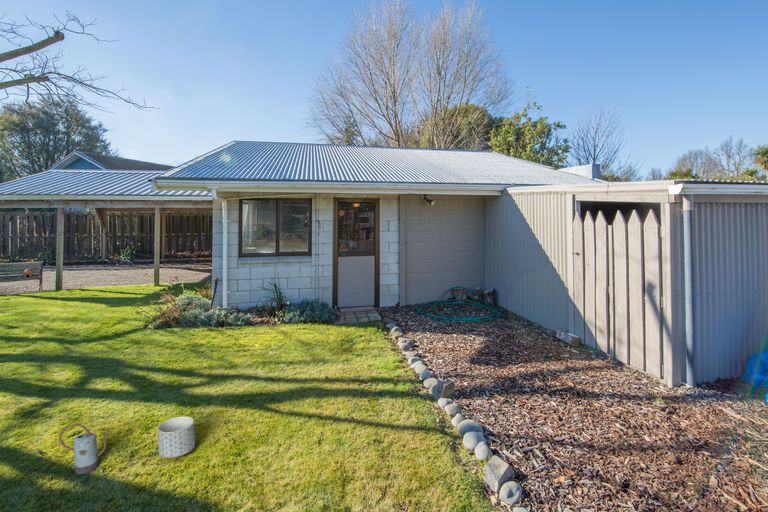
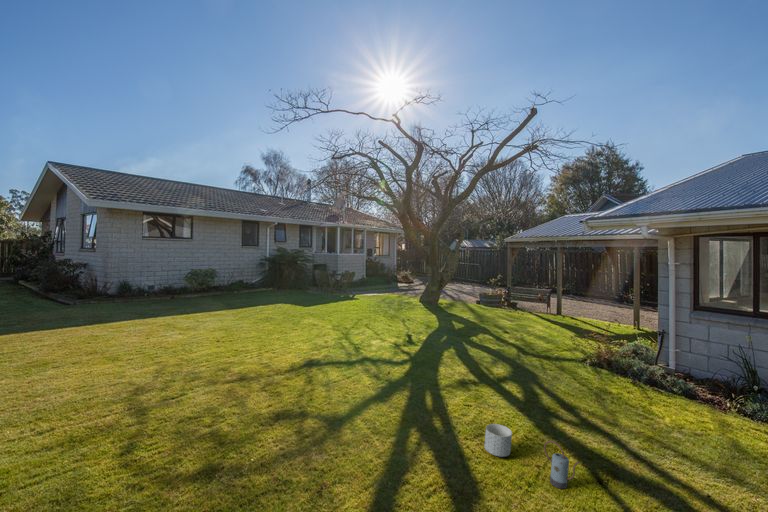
watering can: present [59,424,110,474] -> present [544,441,580,489]

